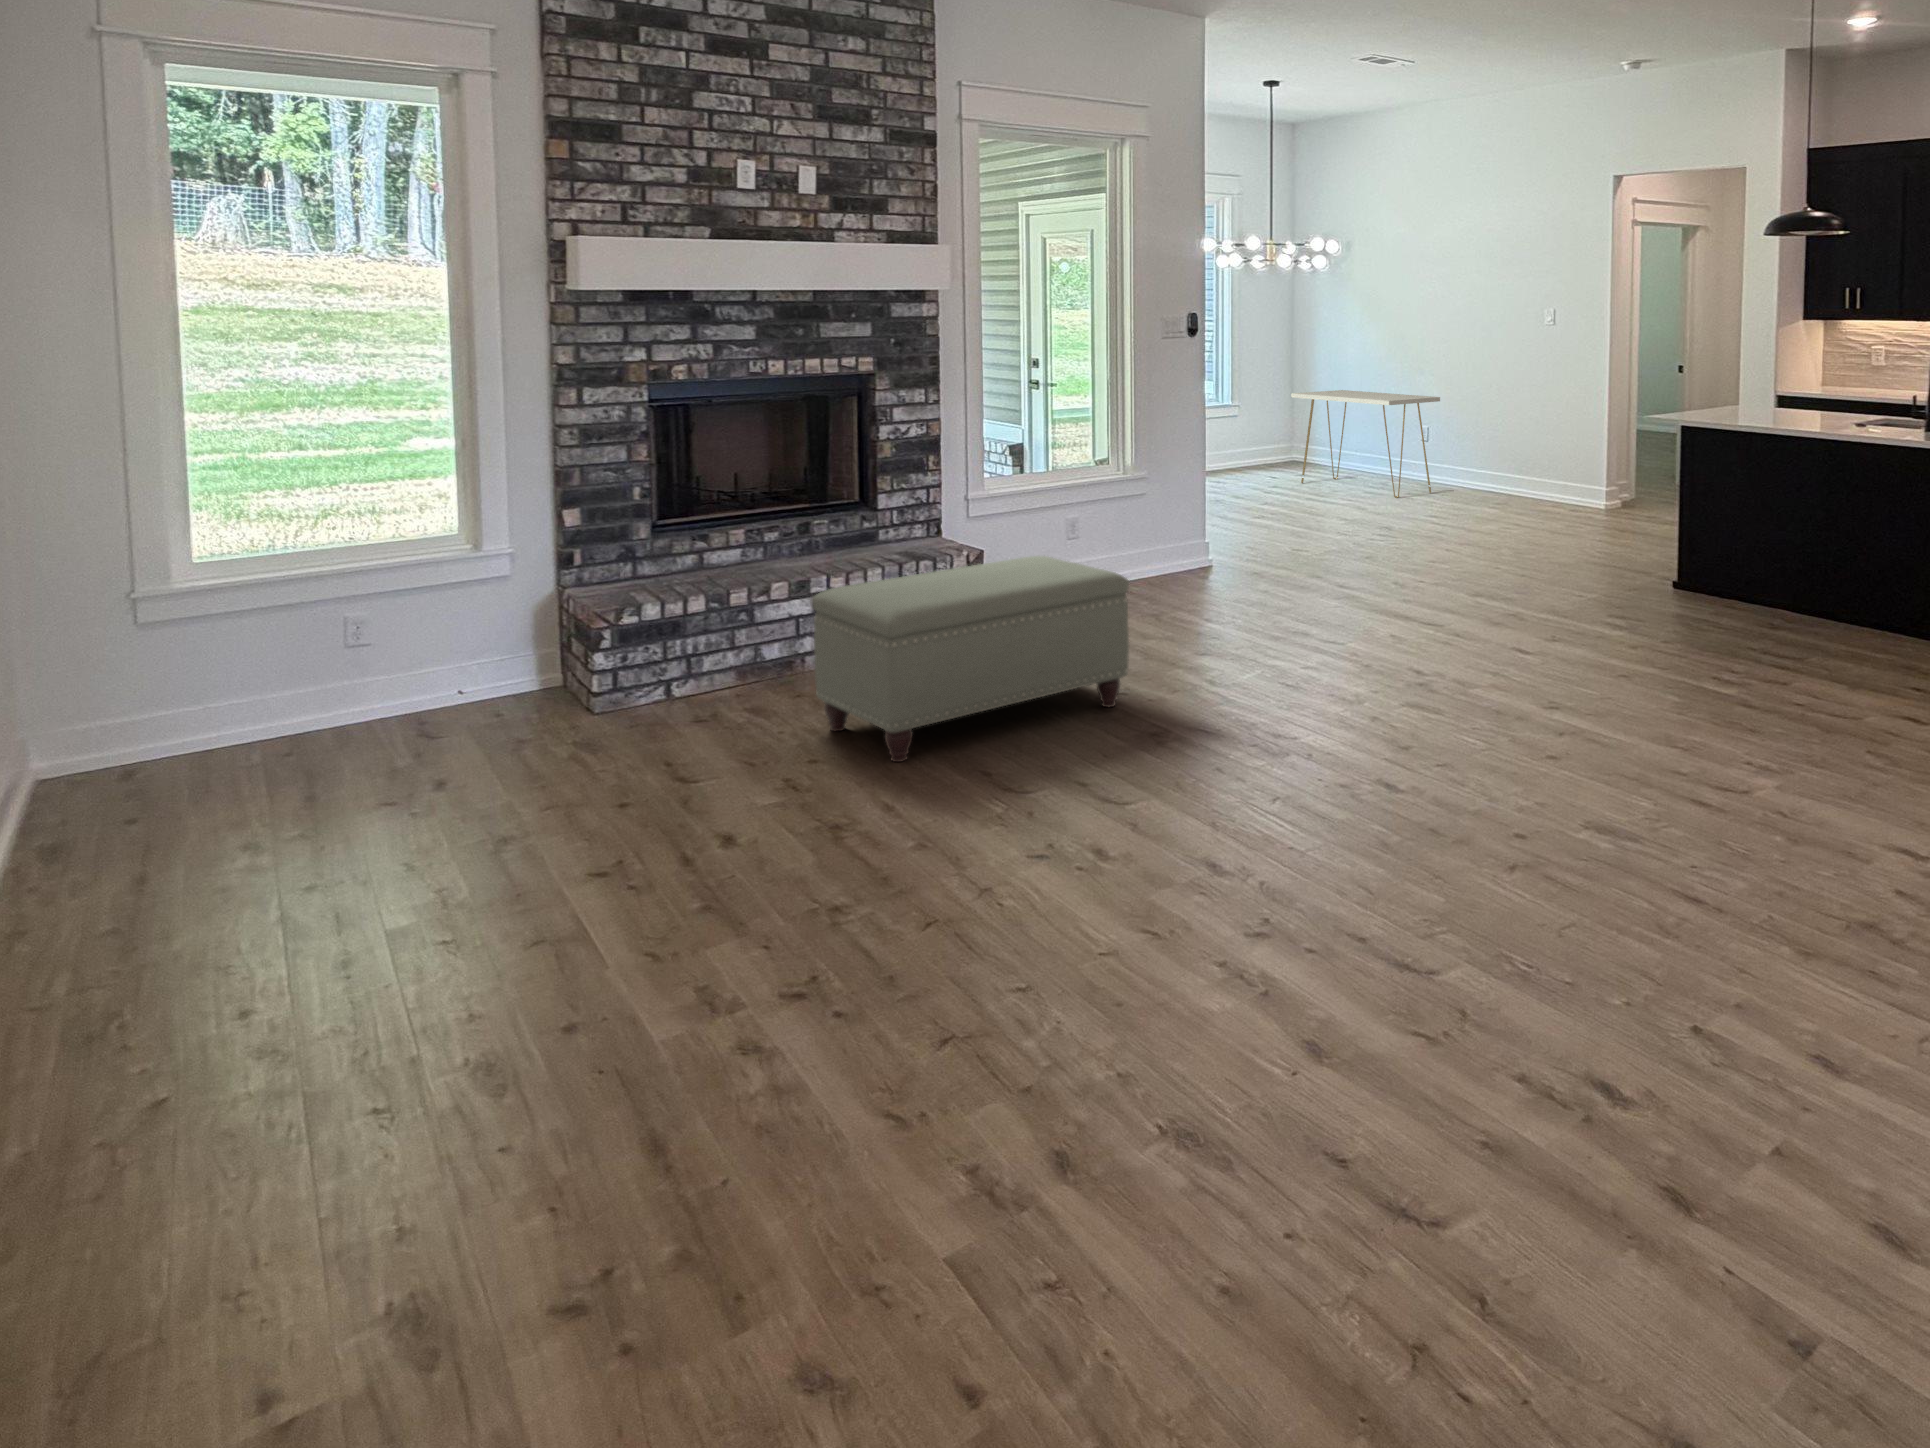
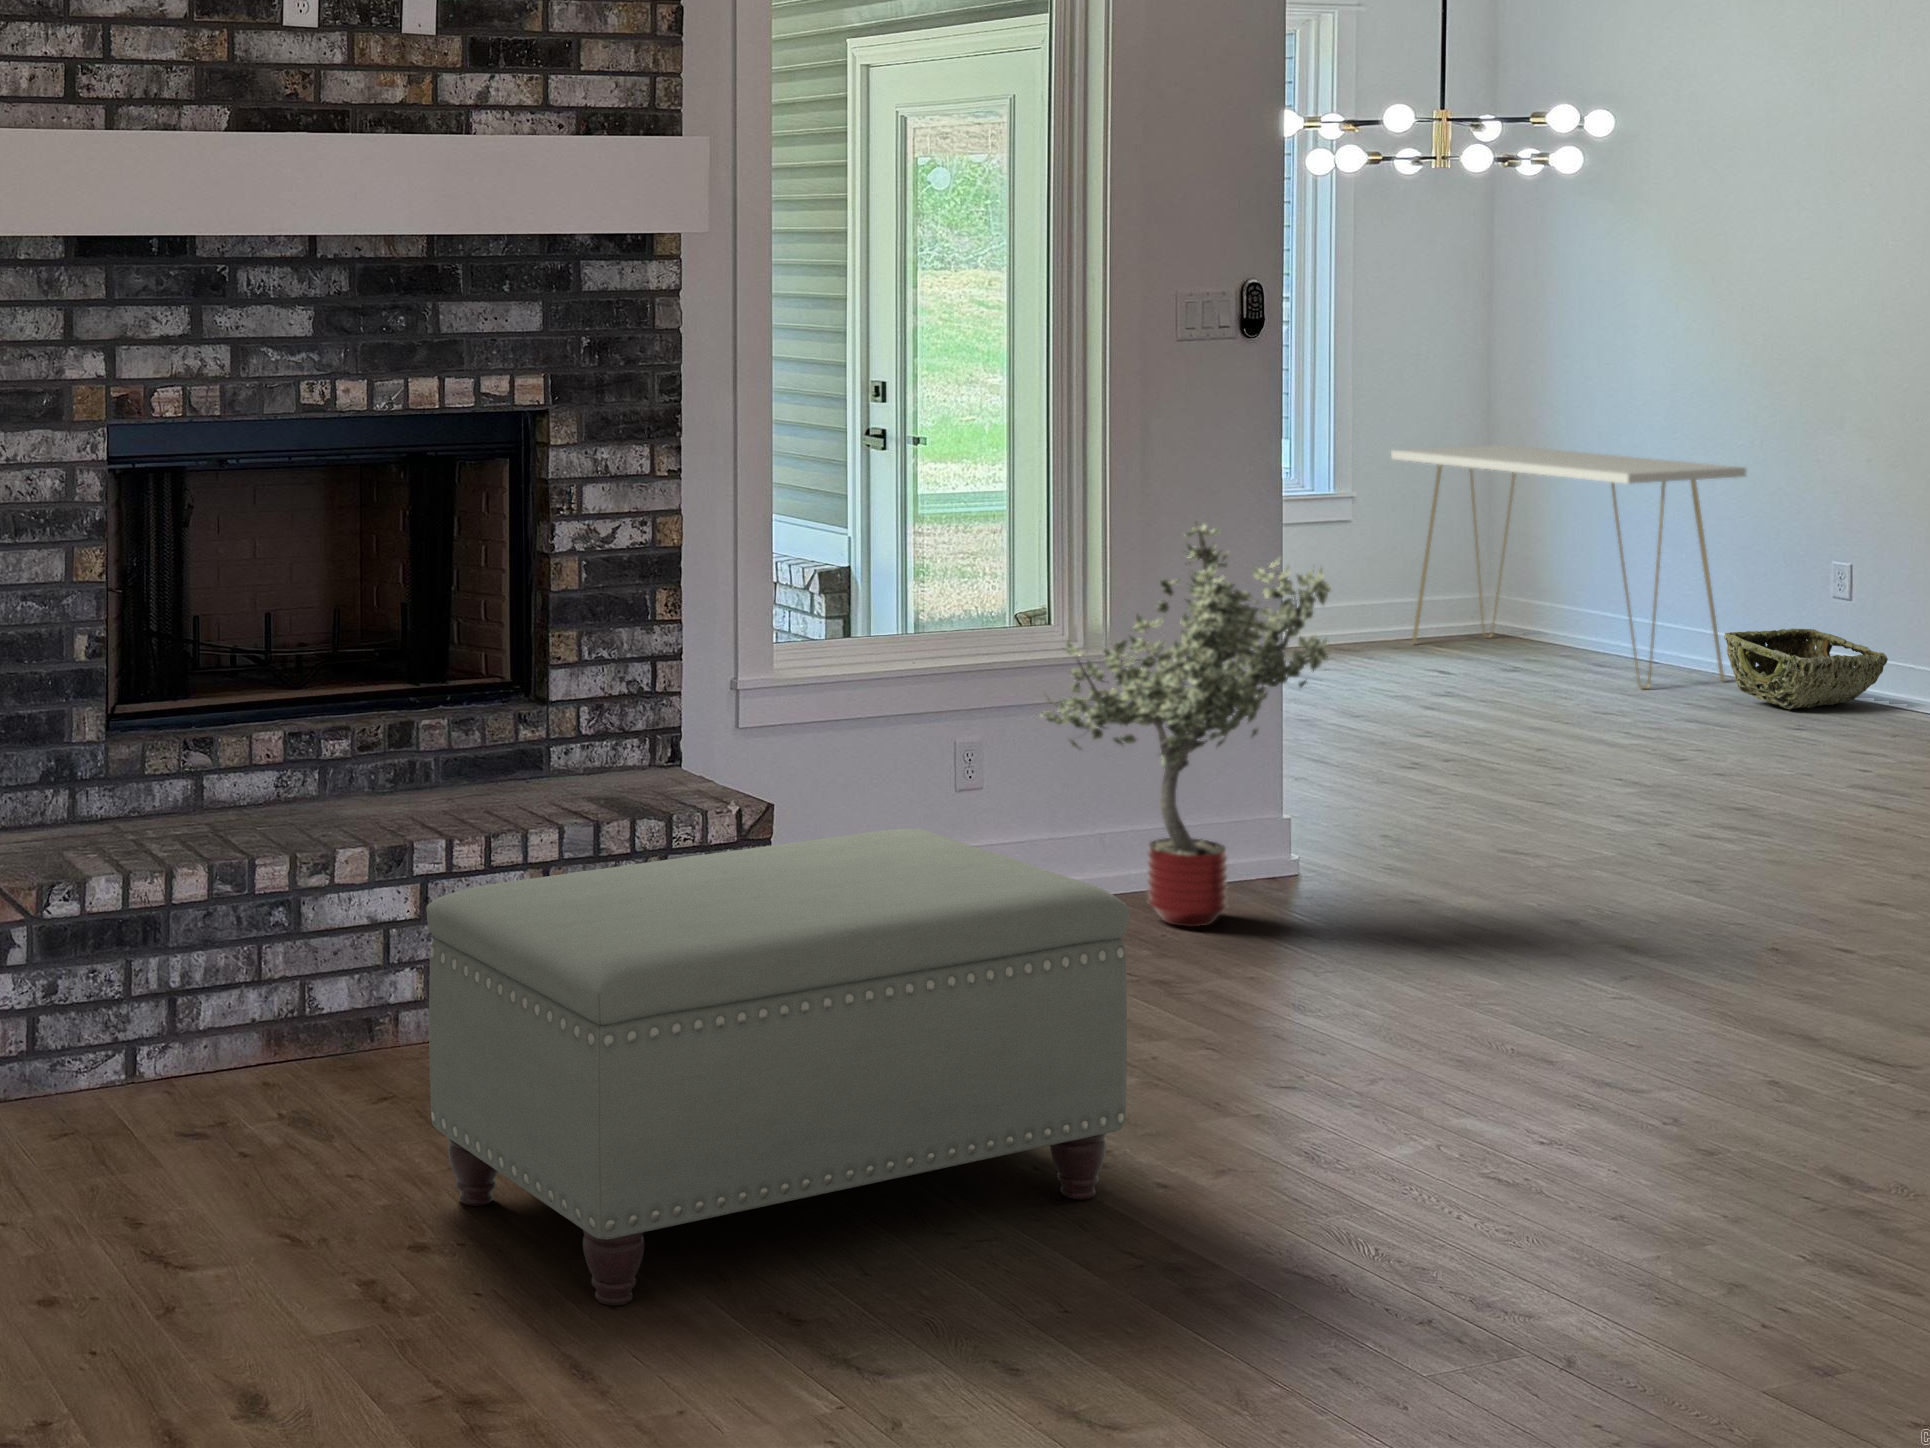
potted tree: none [1109,421,1239,603] -> present [1041,521,1331,927]
woven basket: none [1428,468,1495,503] -> present [1724,629,1888,709]

